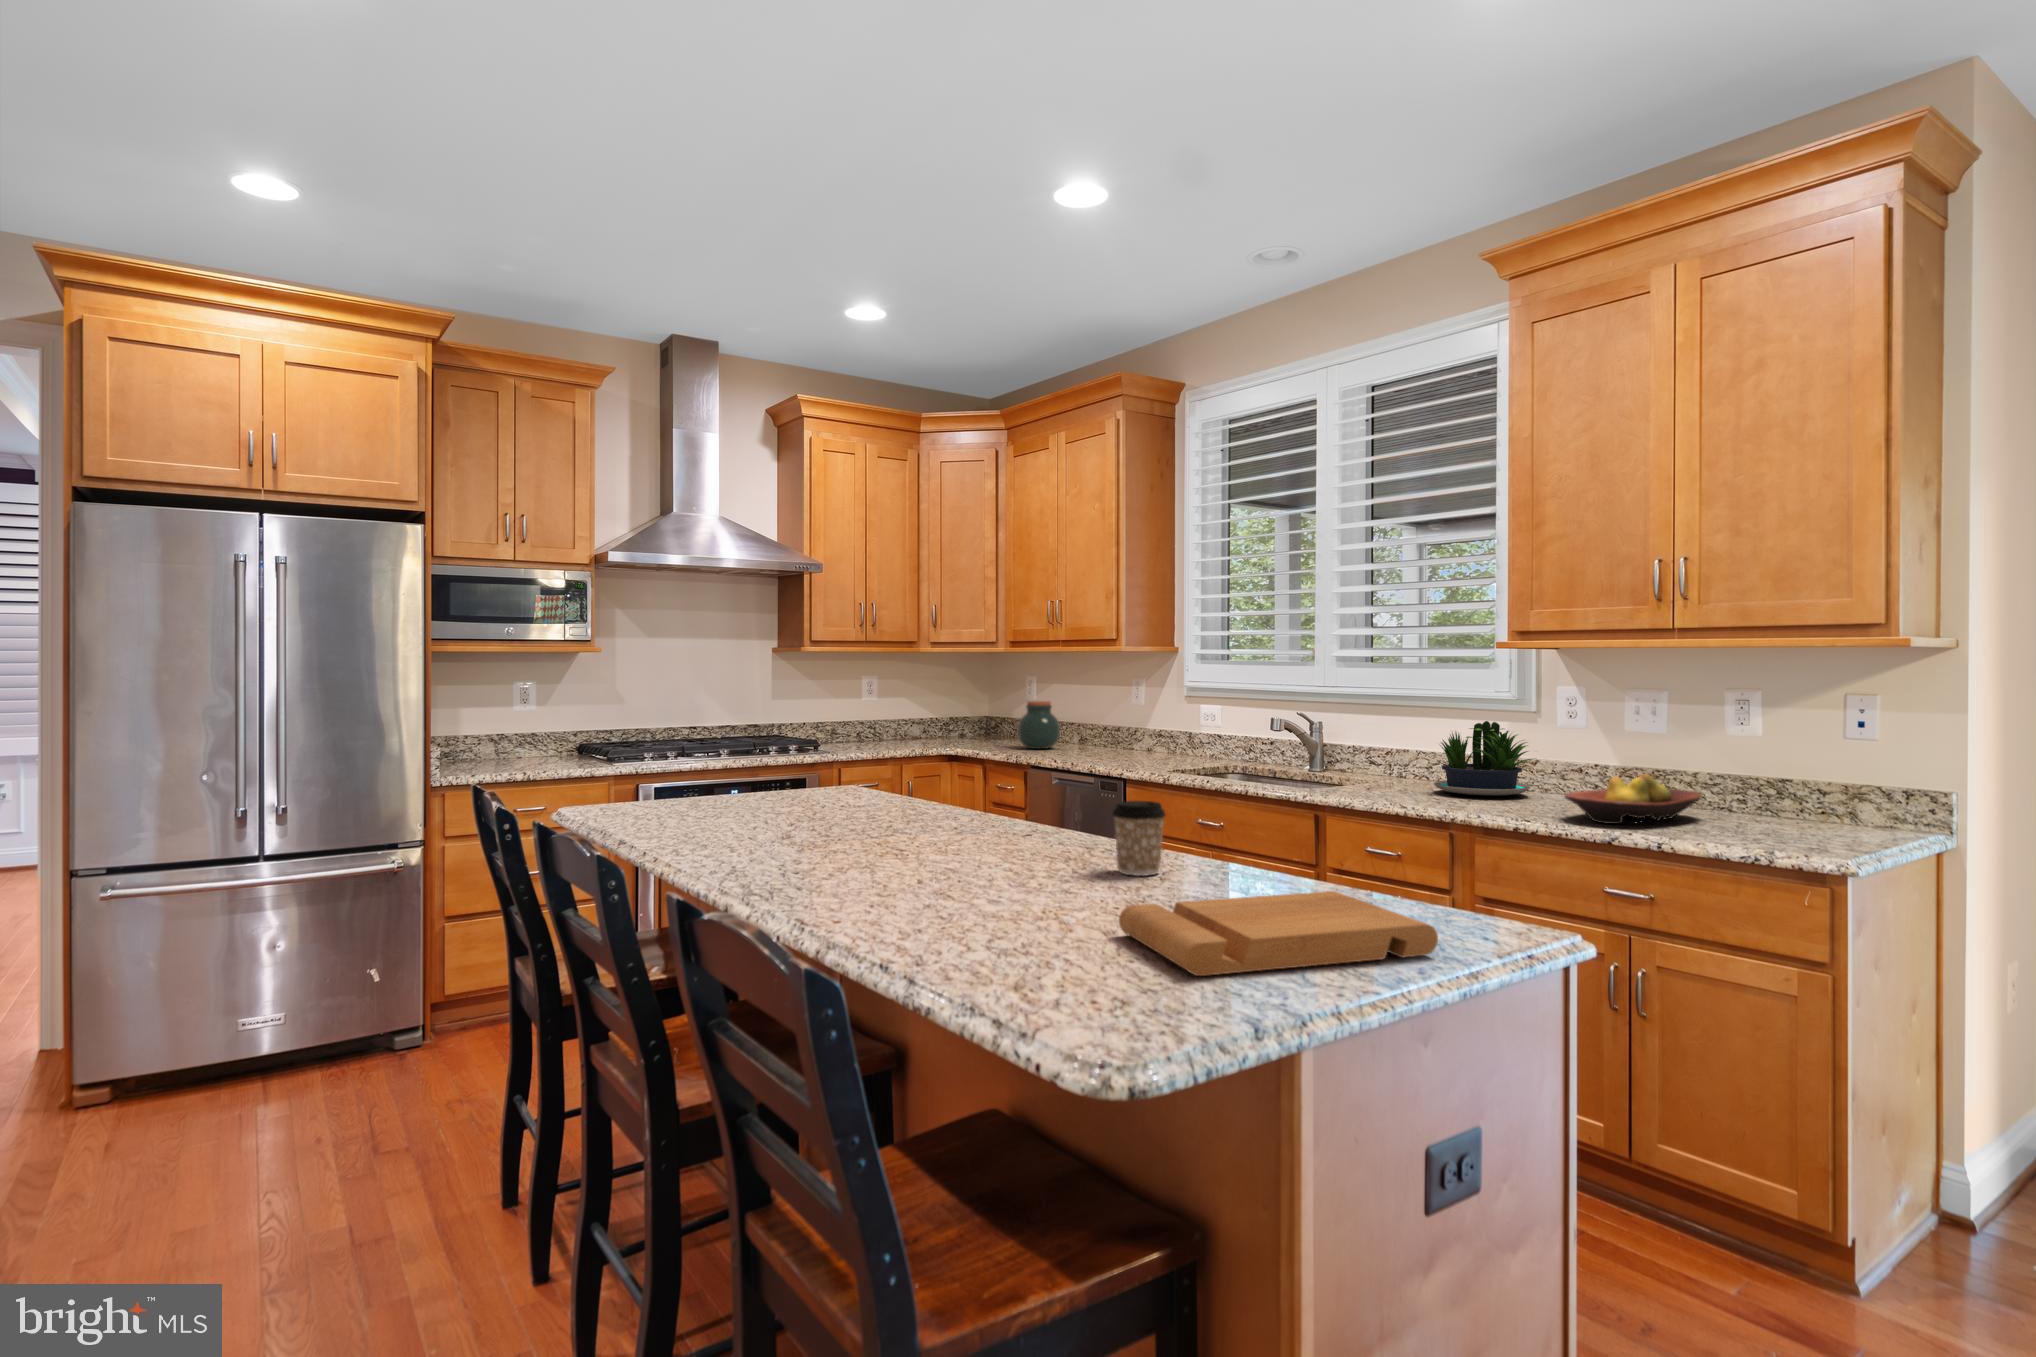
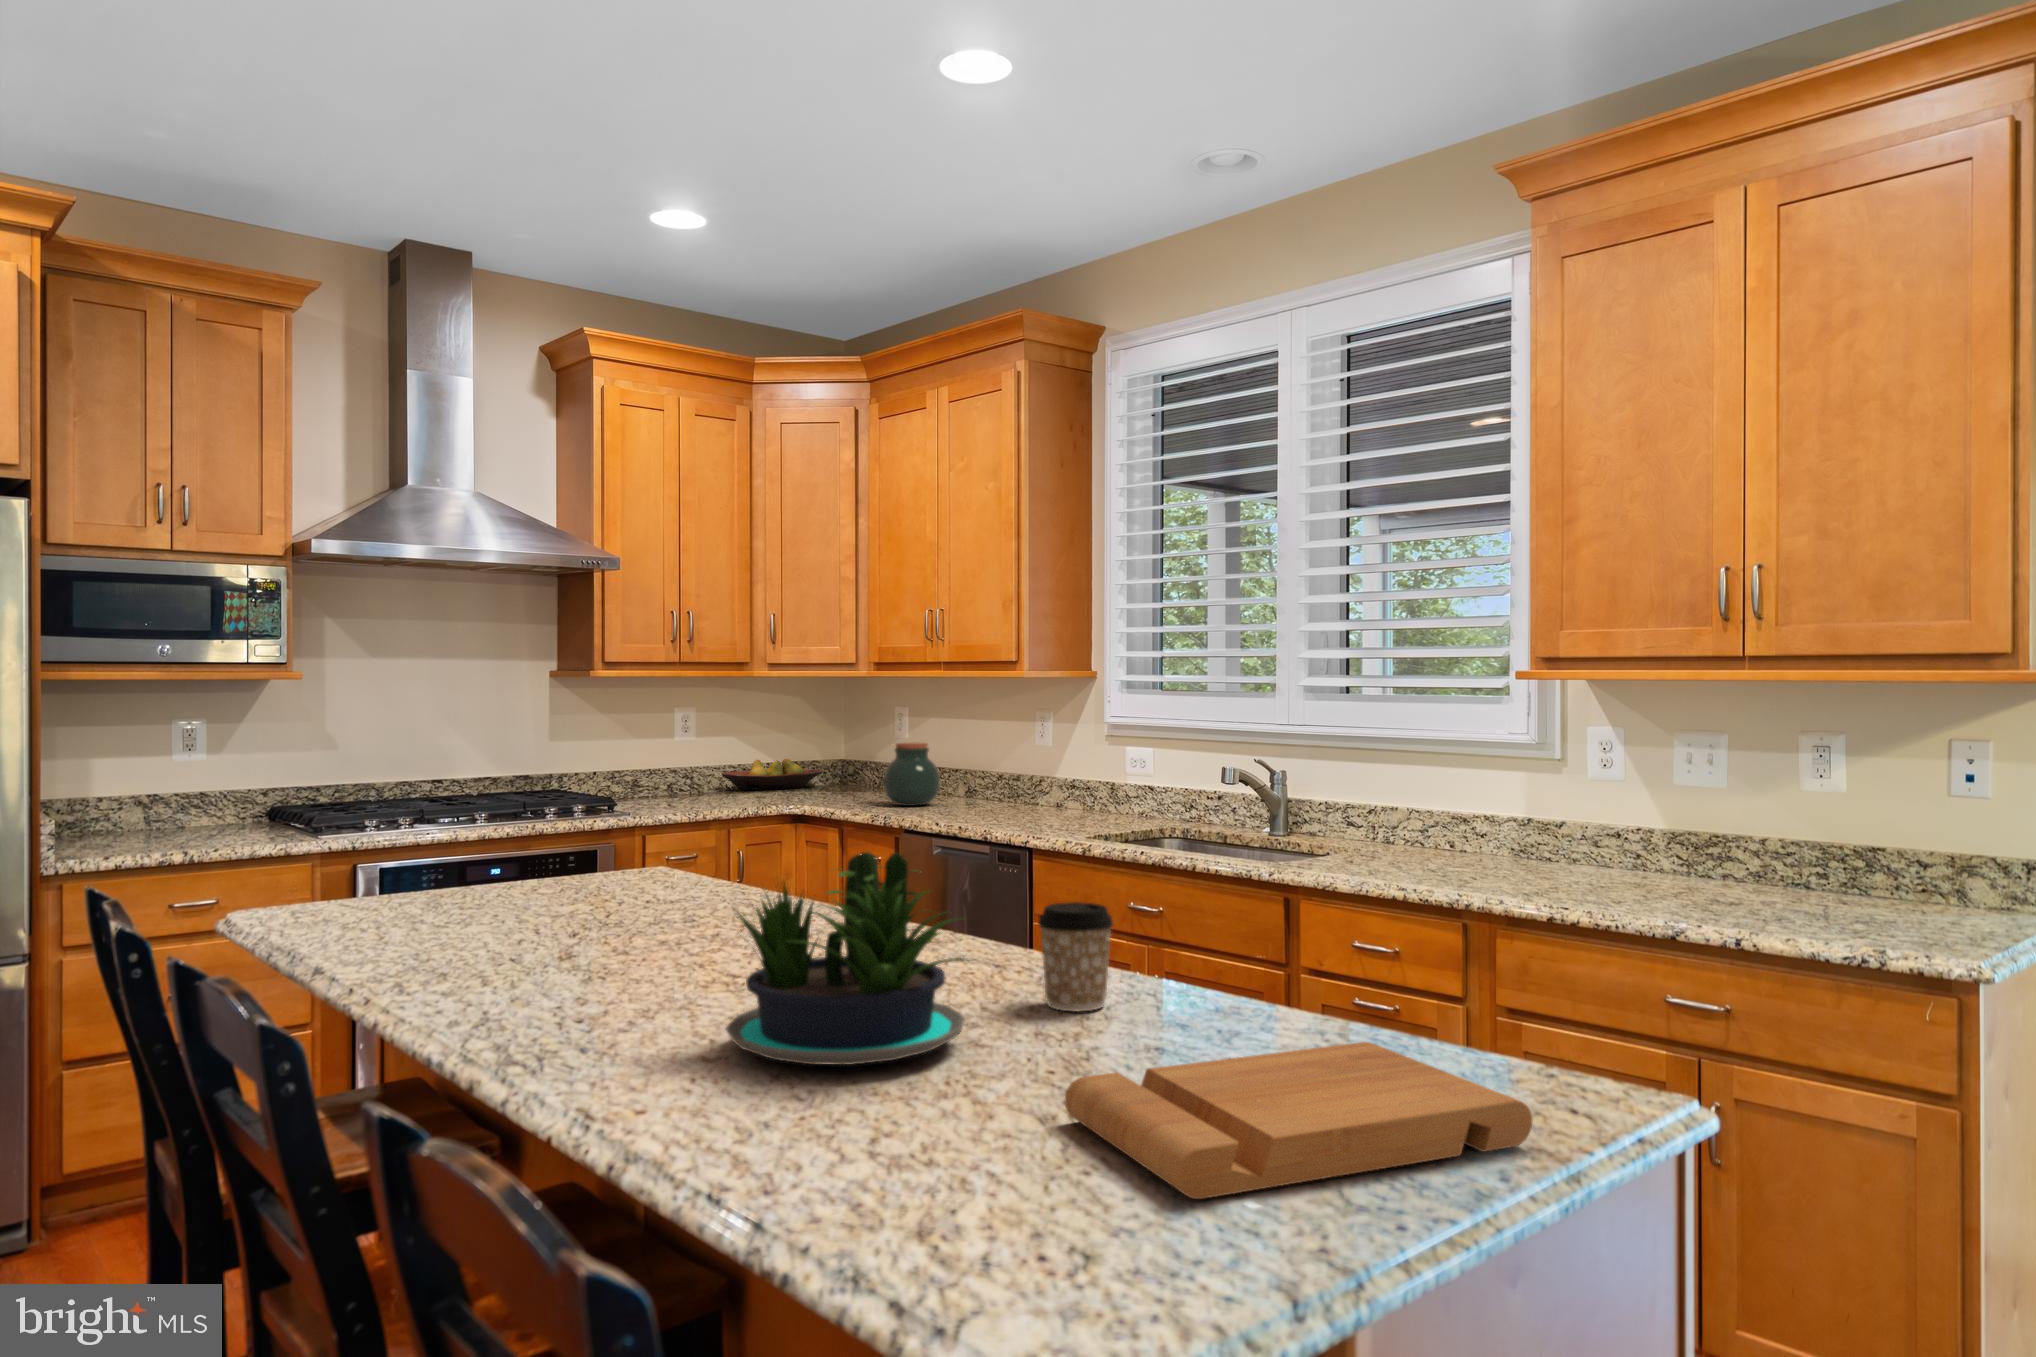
potted plant: present [1434,721,1535,796] -> present [726,852,975,1065]
fruit bowl: present [1565,774,1701,824] -> present [722,759,823,790]

